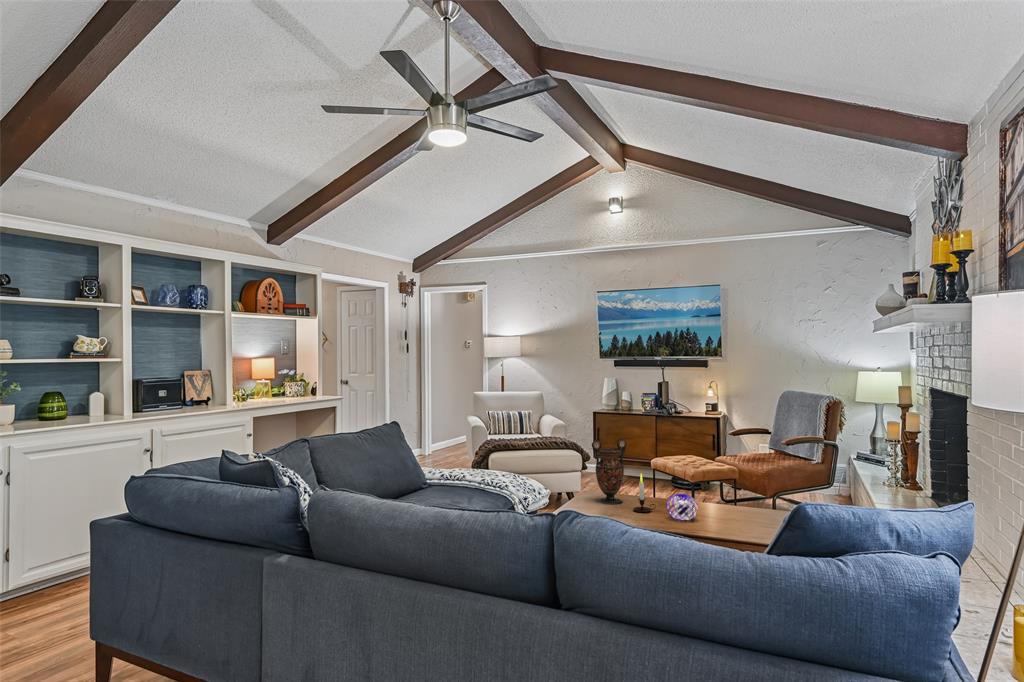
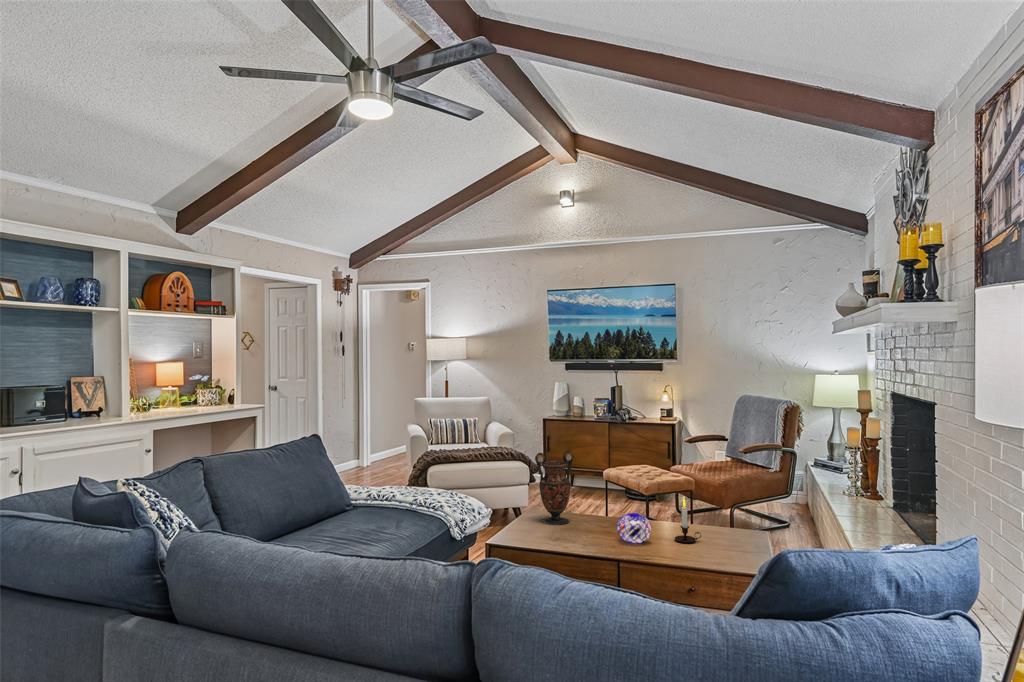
candle: present [633,474,655,512] -> present [675,497,701,543]

